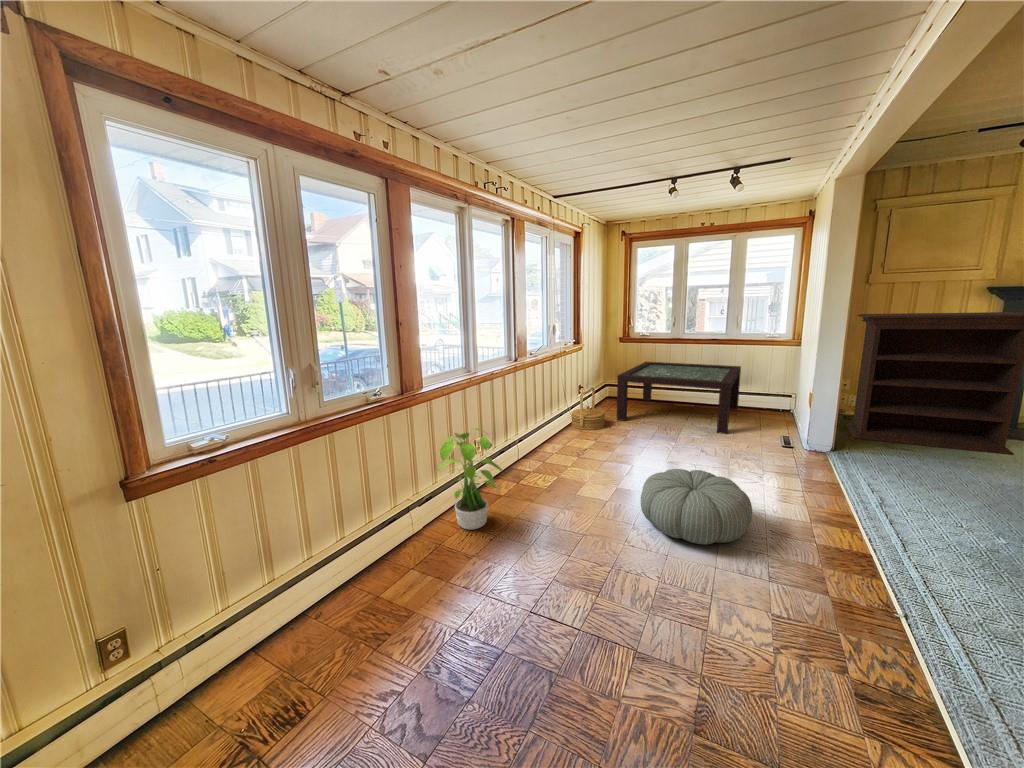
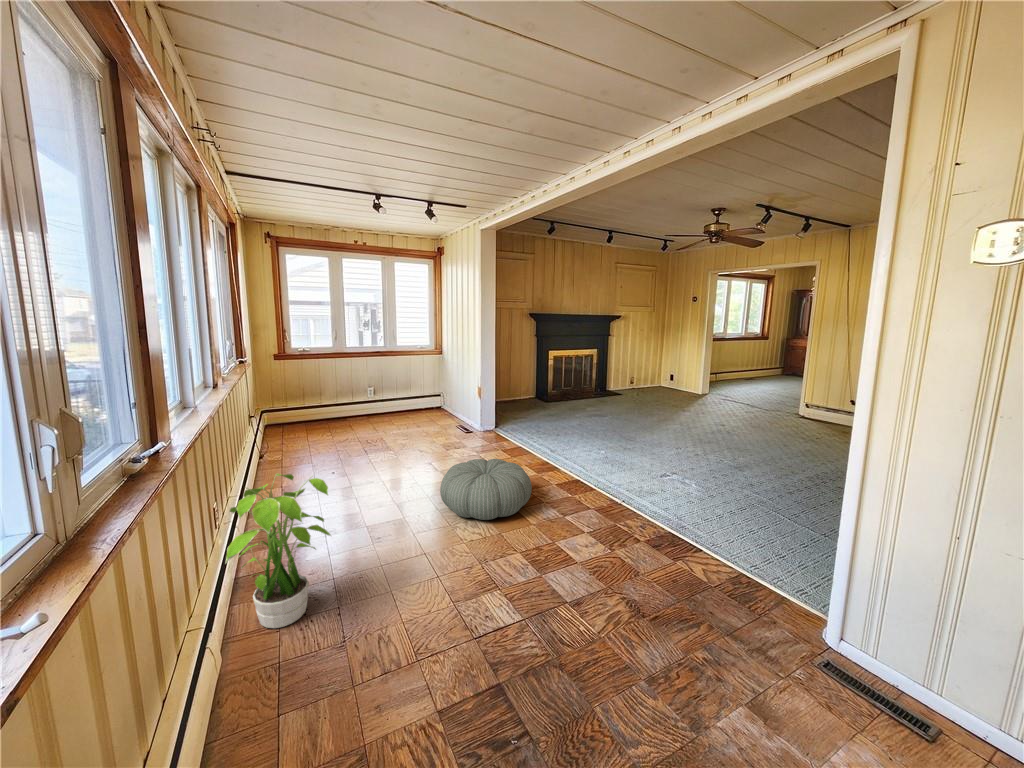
bookshelf: present [846,312,1024,455] -> none [481,329,567,419]
coffee table: present [617,362,741,434] -> none [305,376,423,447]
woven basket: present [571,387,605,430] -> none [256,414,304,468]

